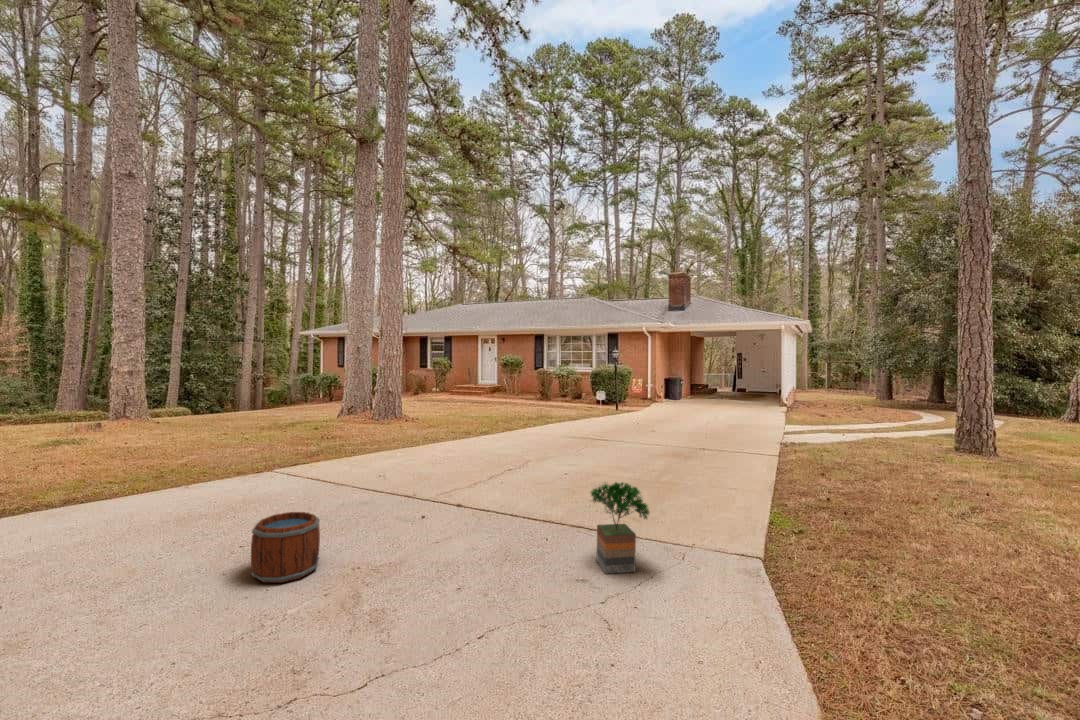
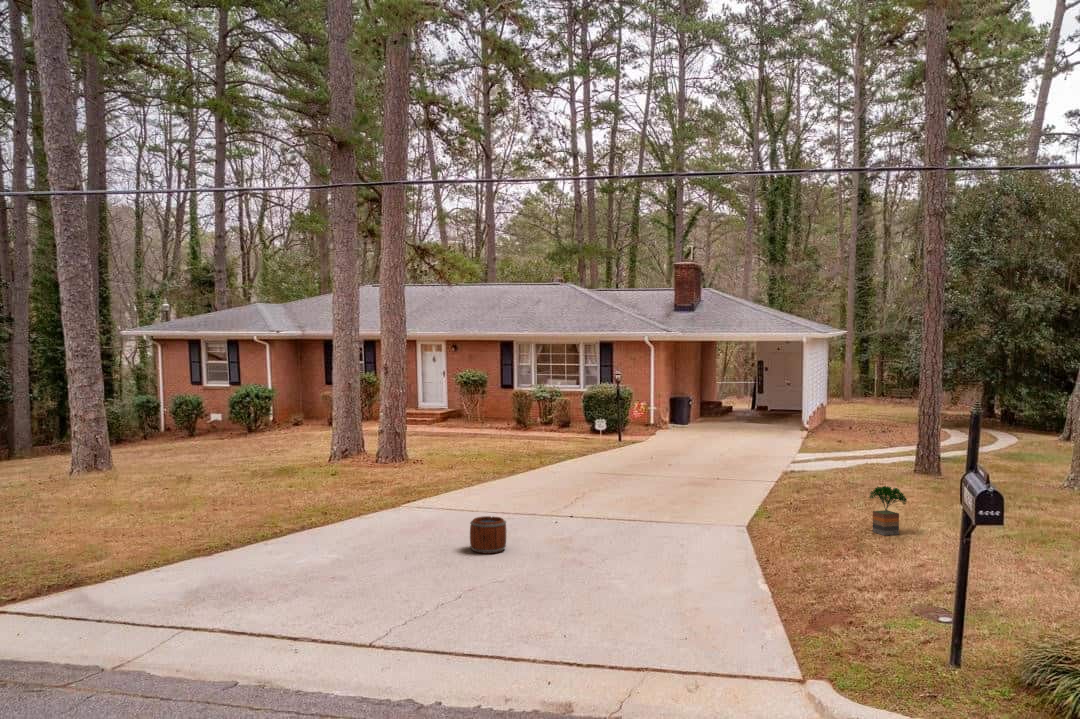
potted tree: present [591,482,649,574] -> present [869,486,907,536]

